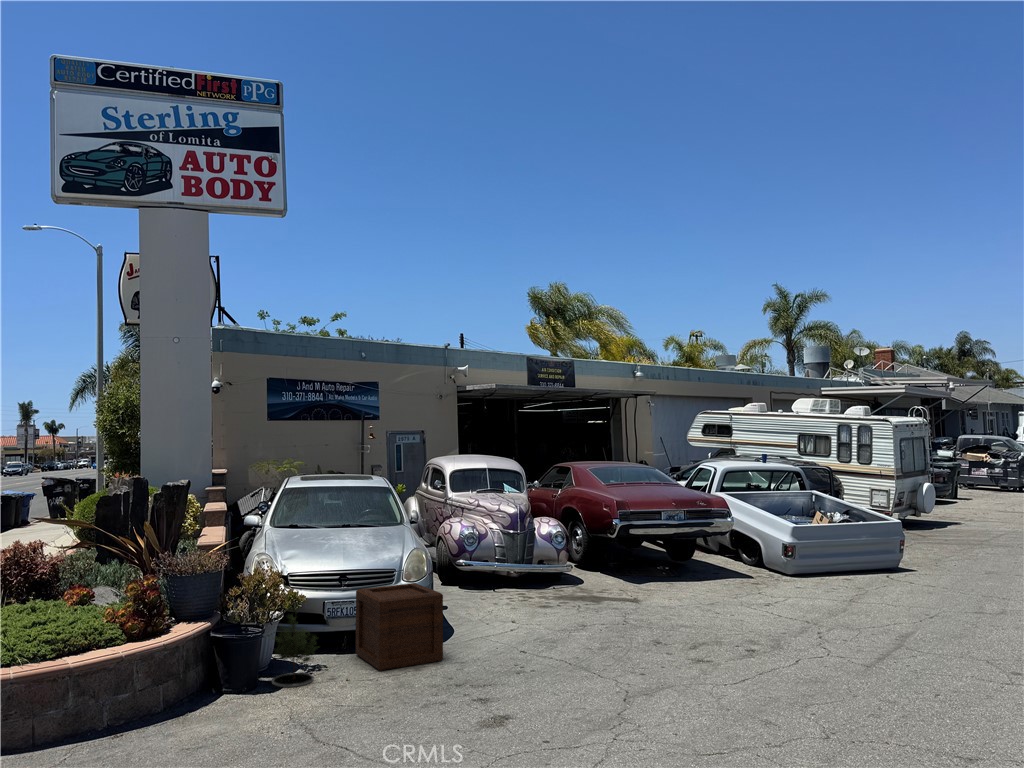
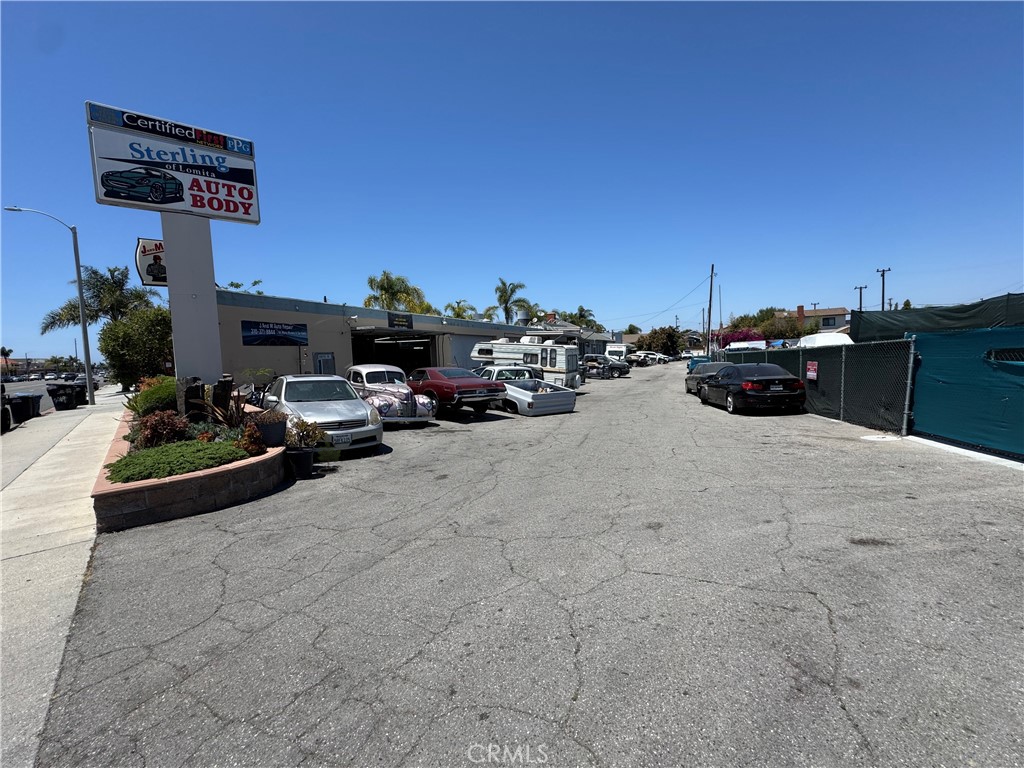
wooden crate: present [356,583,443,671] -> none [350,425,395,464]

